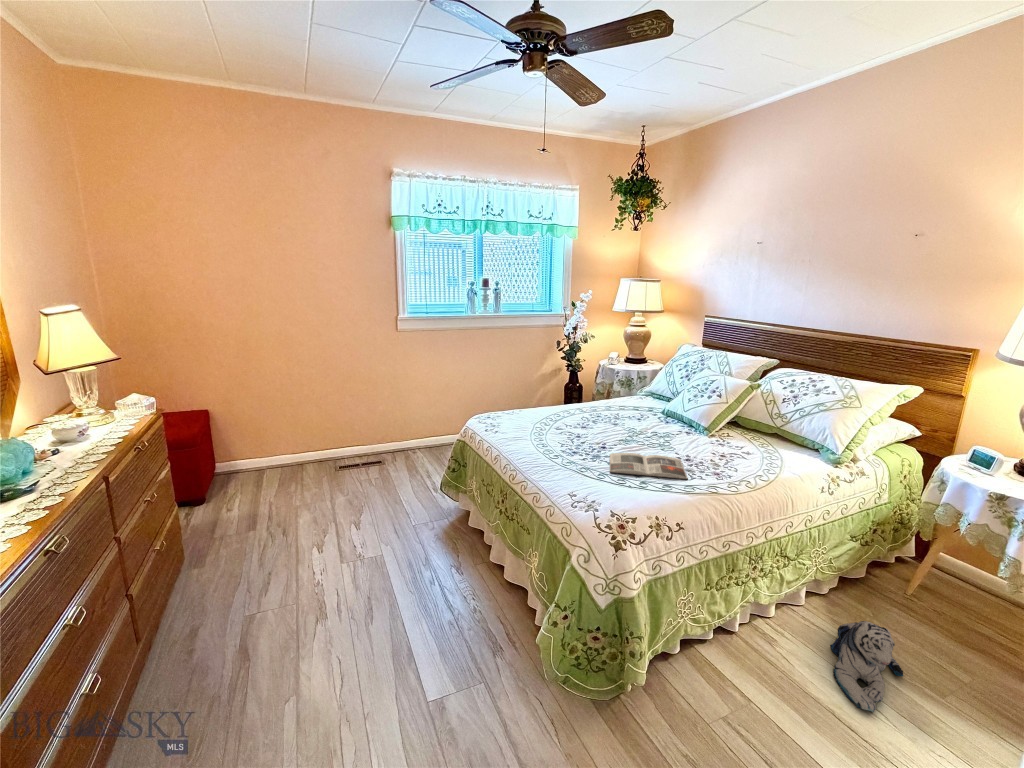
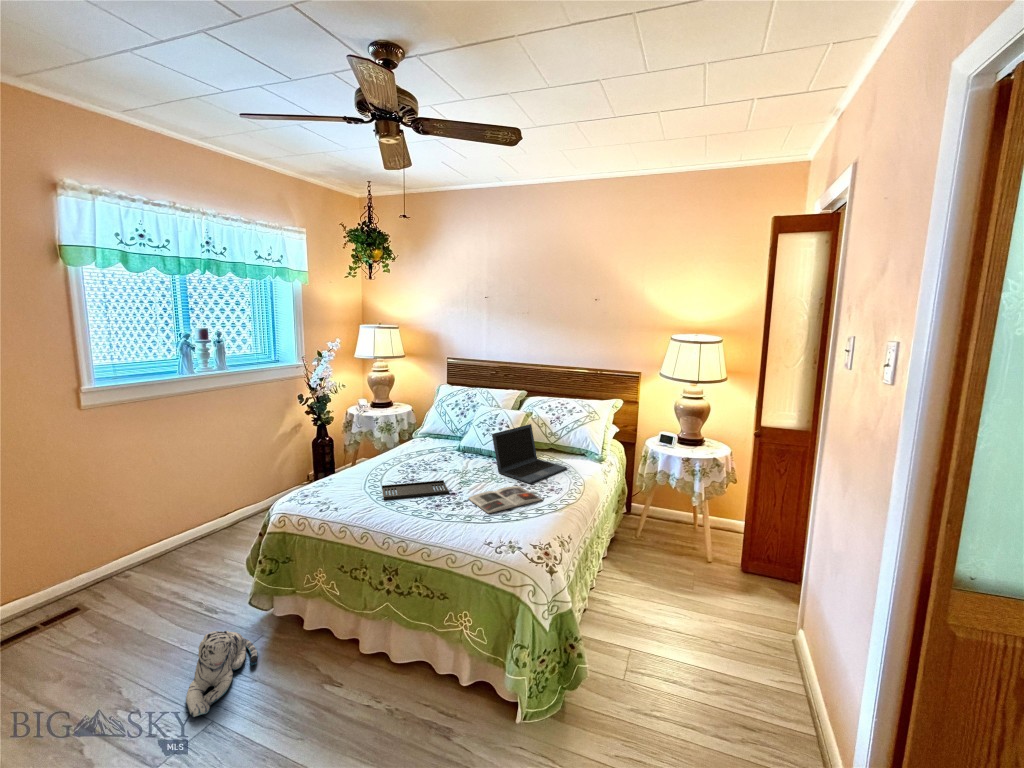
laptop: none [675,396,770,460] -> present [492,424,567,483]
tray: none [539,424,608,445] -> present [382,480,449,499]
plush toy: present [830,621,903,712] -> present [186,631,258,717]

